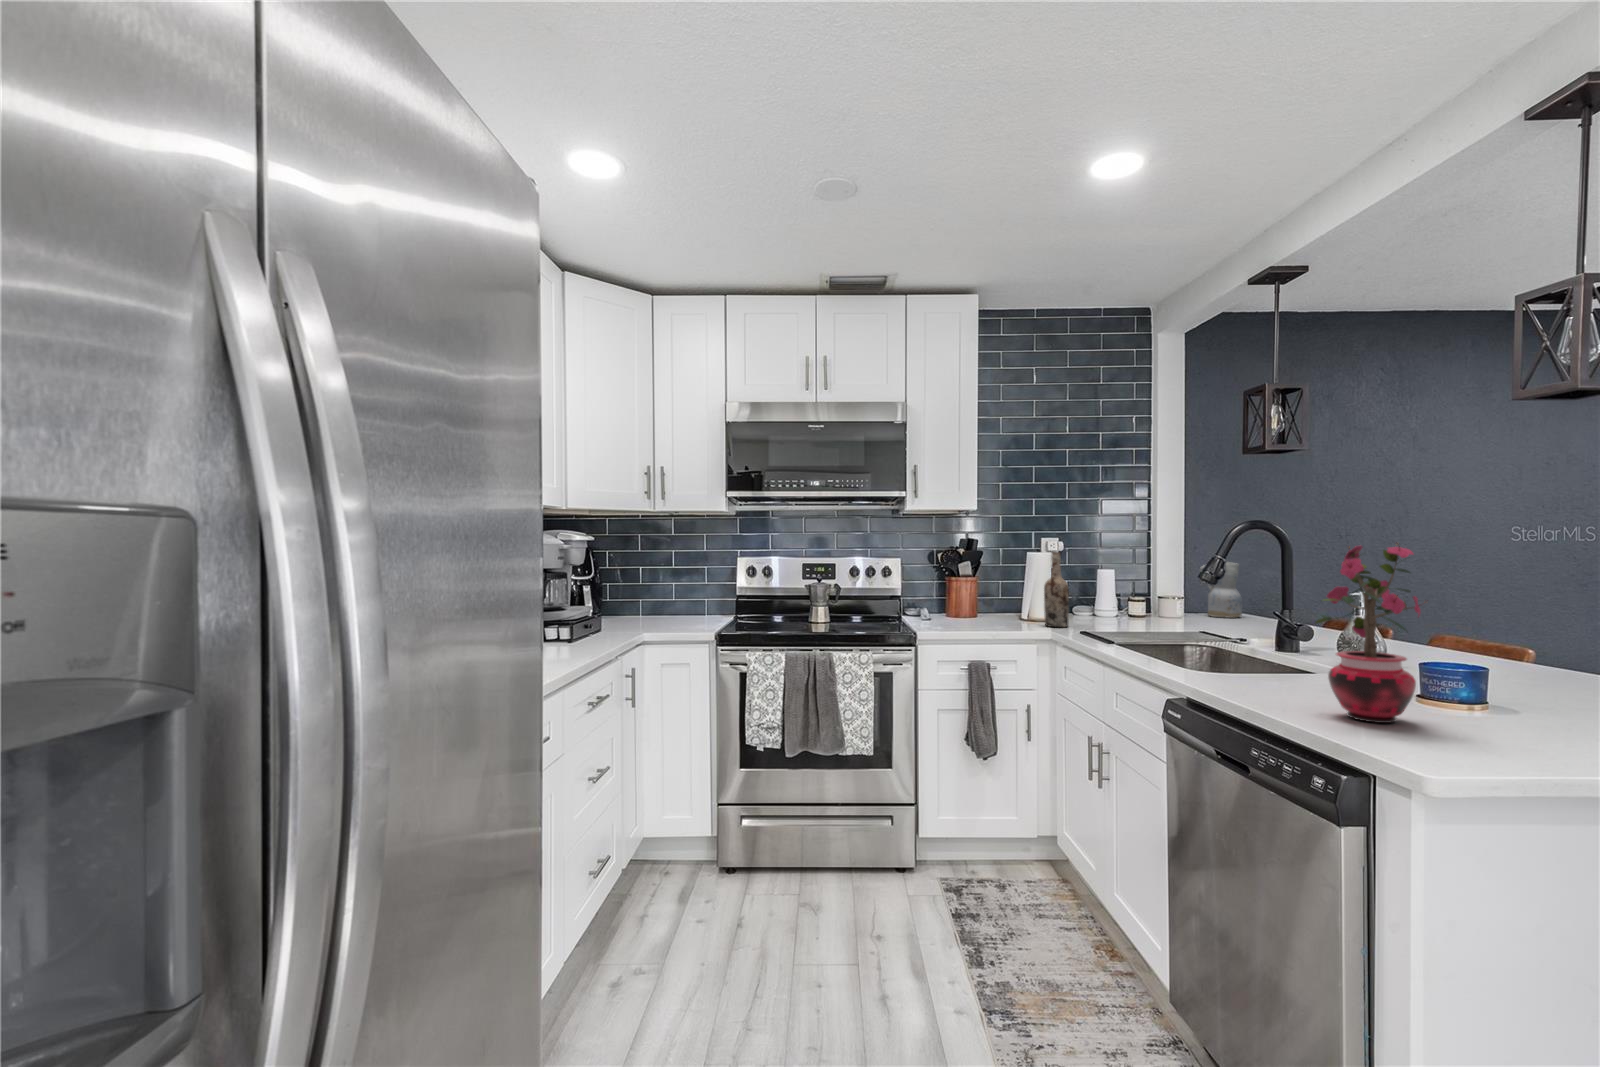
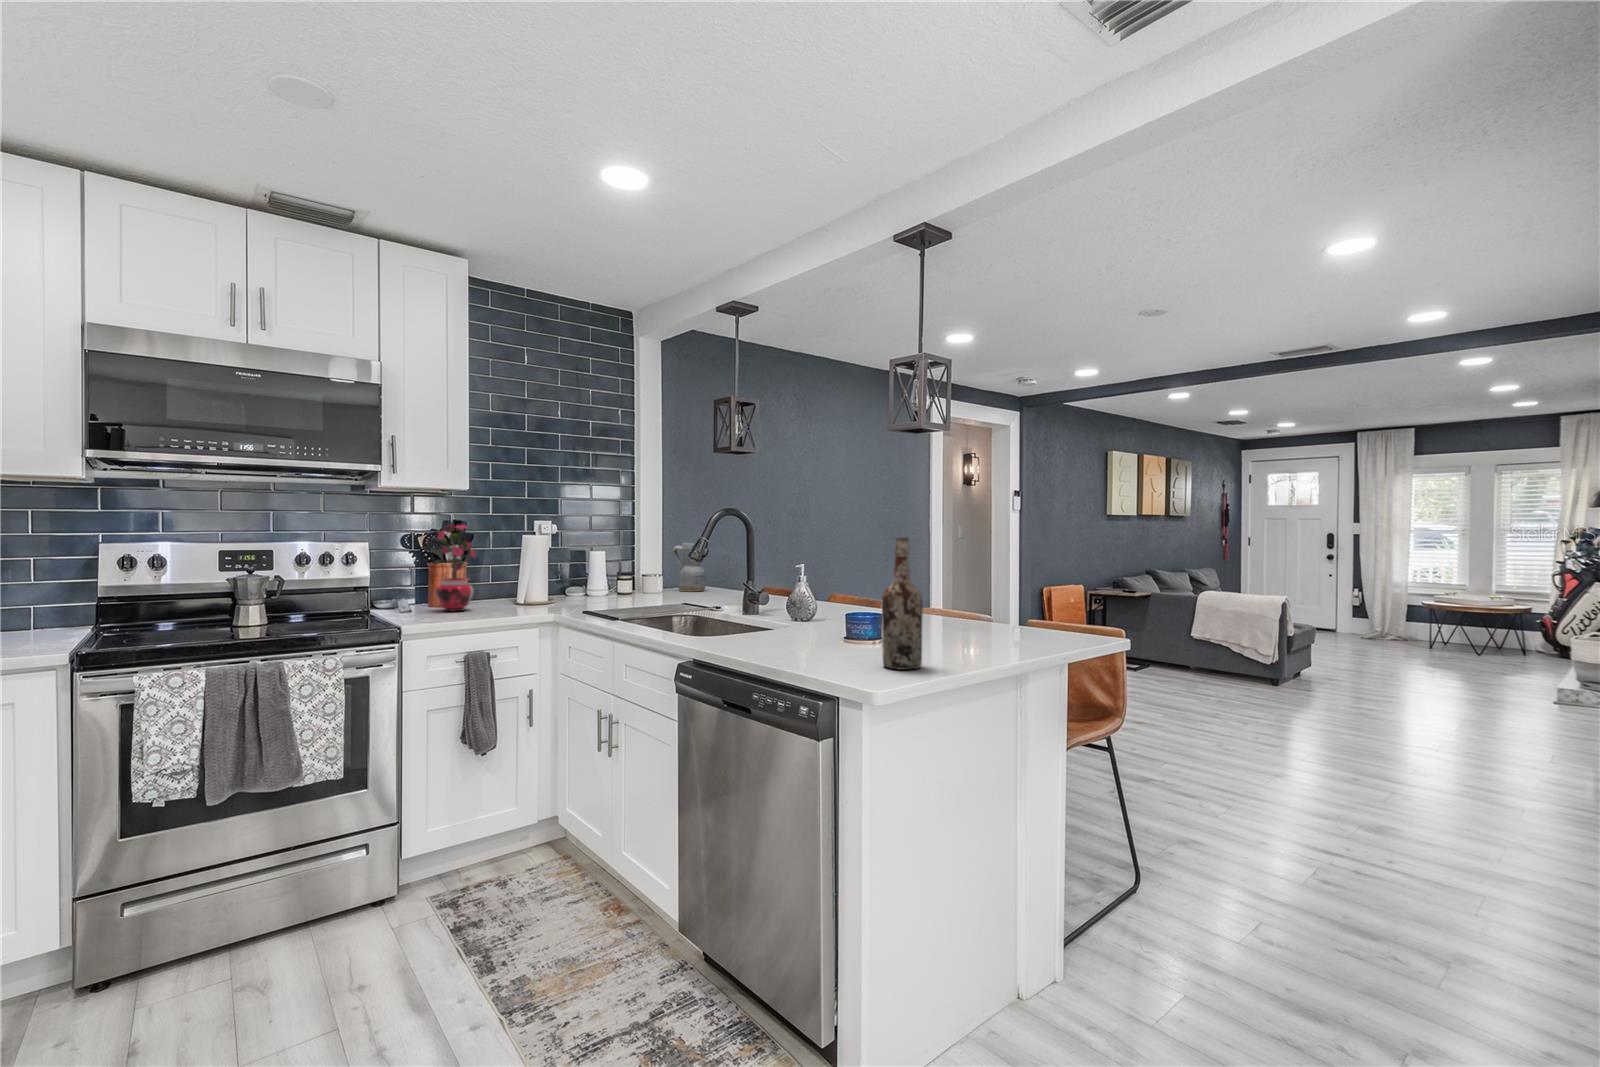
potted plant: present [1315,546,1421,723] -> present [434,524,476,611]
wine bottle: present [1044,552,1069,627] -> present [882,538,923,670]

